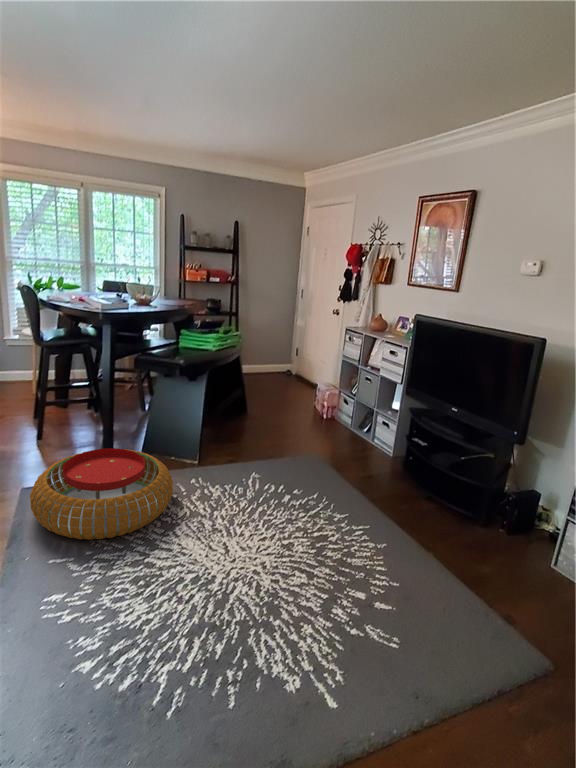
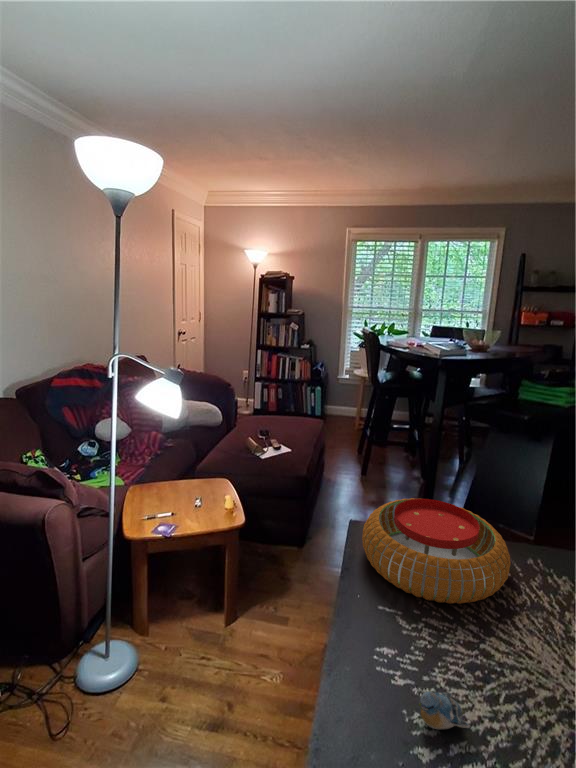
plush toy: none [81,607,129,642] -> present [419,692,470,729]

